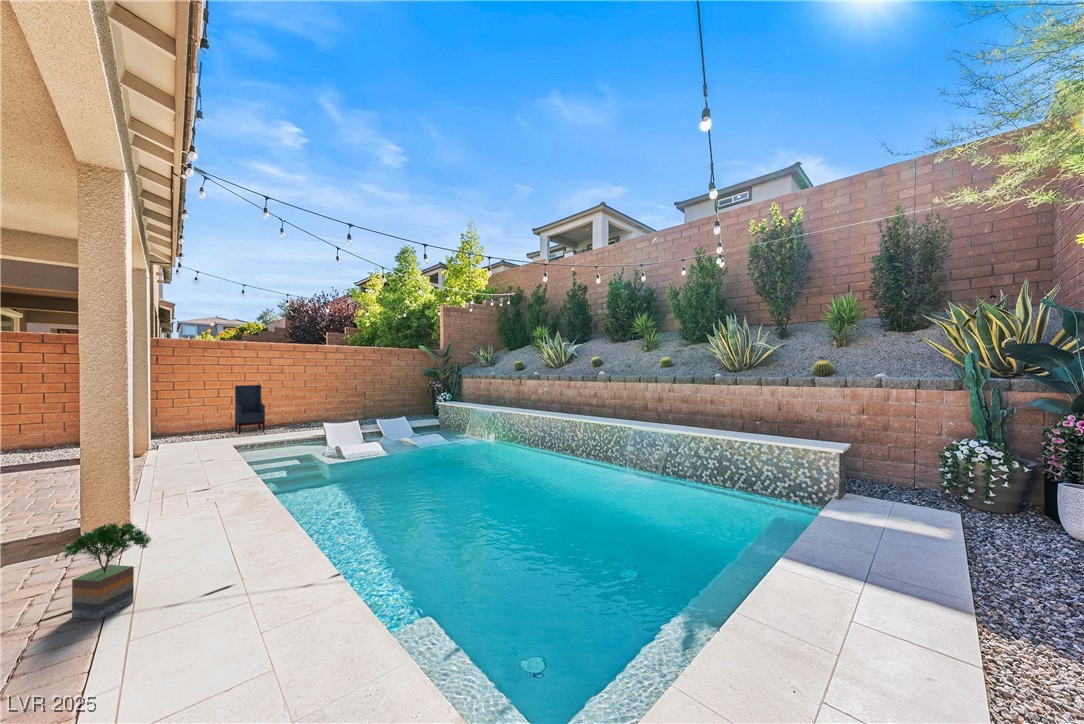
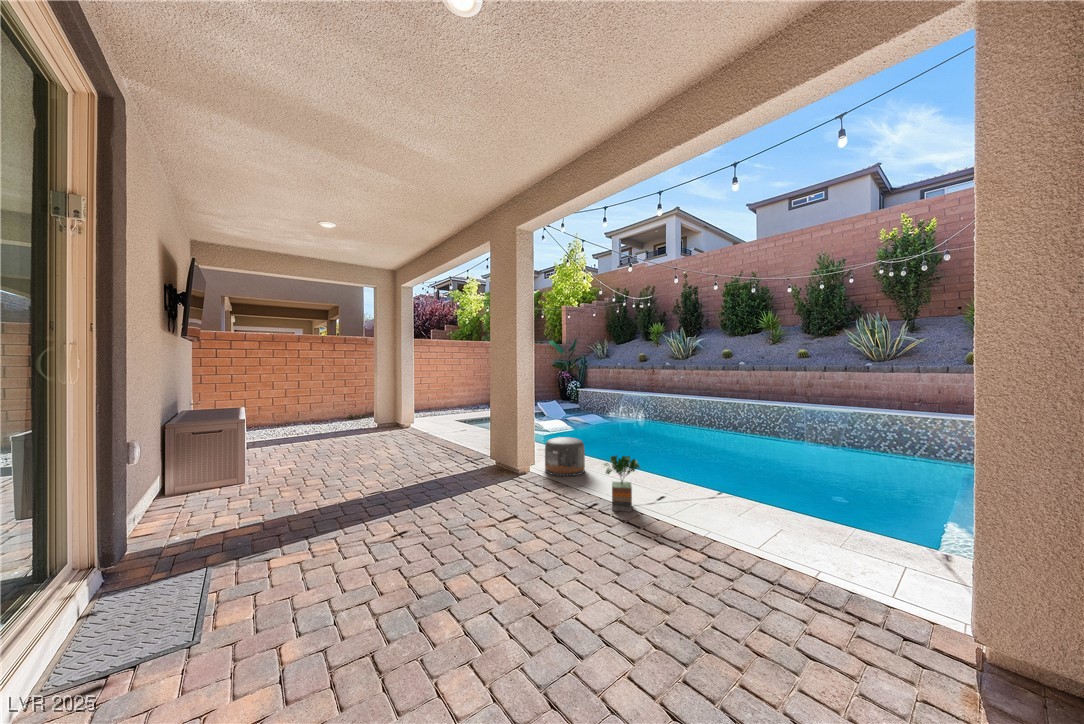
armchair: present [235,385,265,434] -> none [430,374,454,414]
pouf: none [151,479,224,540] -> present [545,437,585,476]

